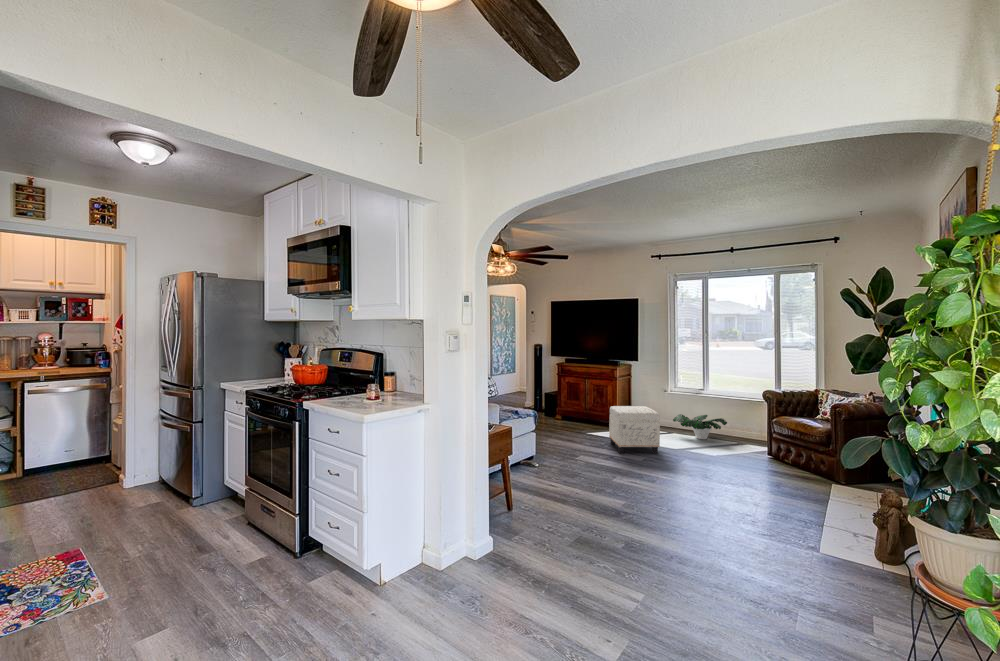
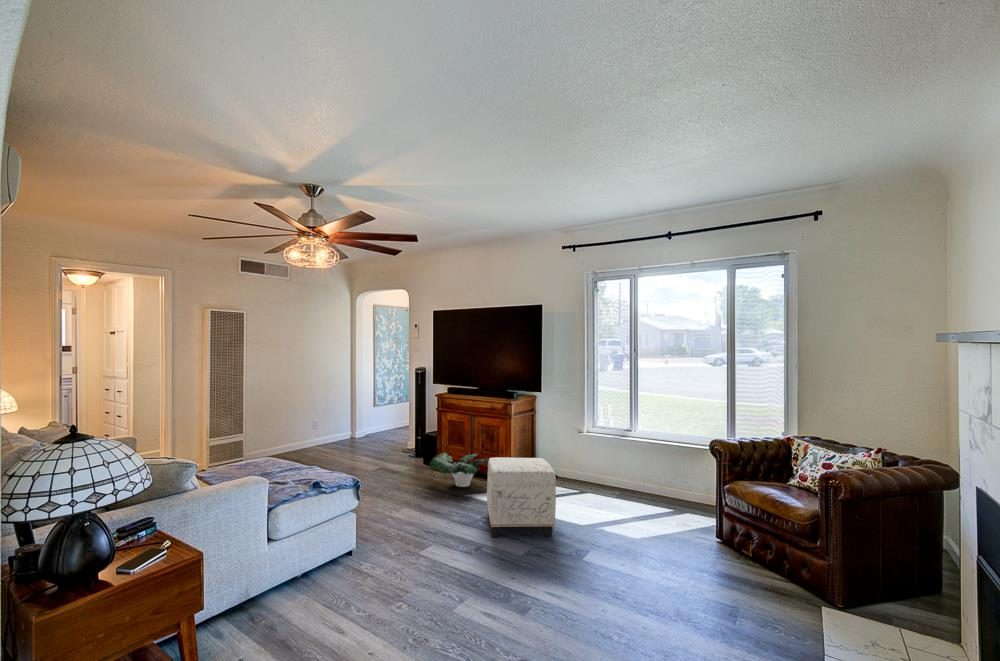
potted plant: present [673,414,727,439] -> present [430,453,488,487]

